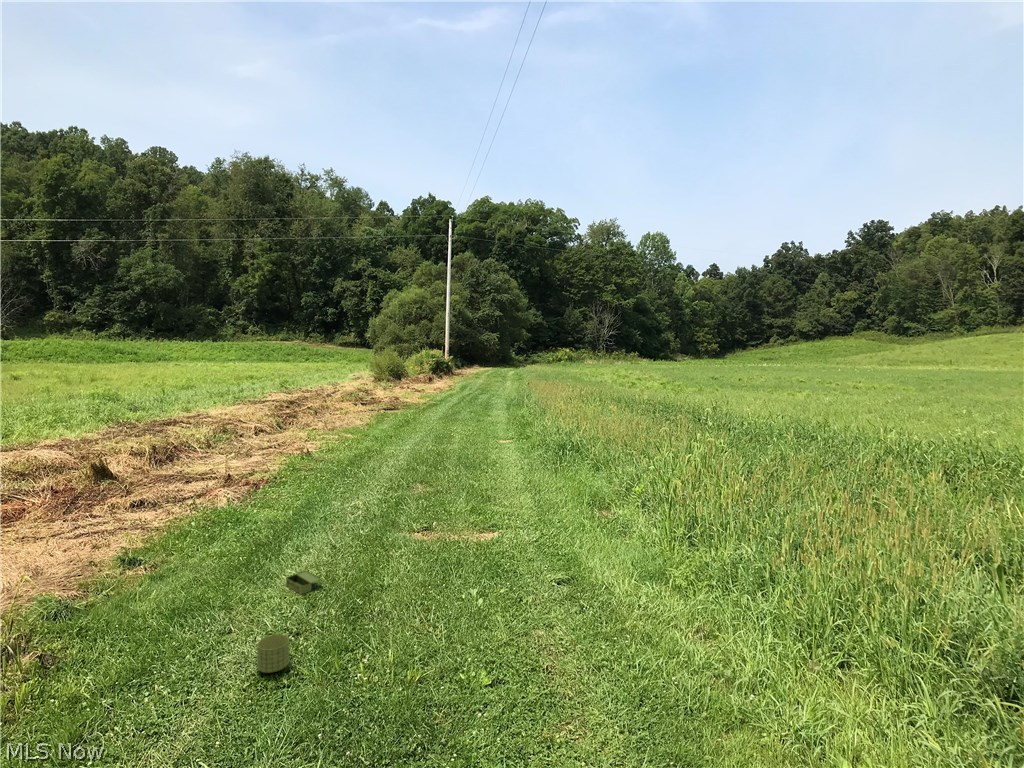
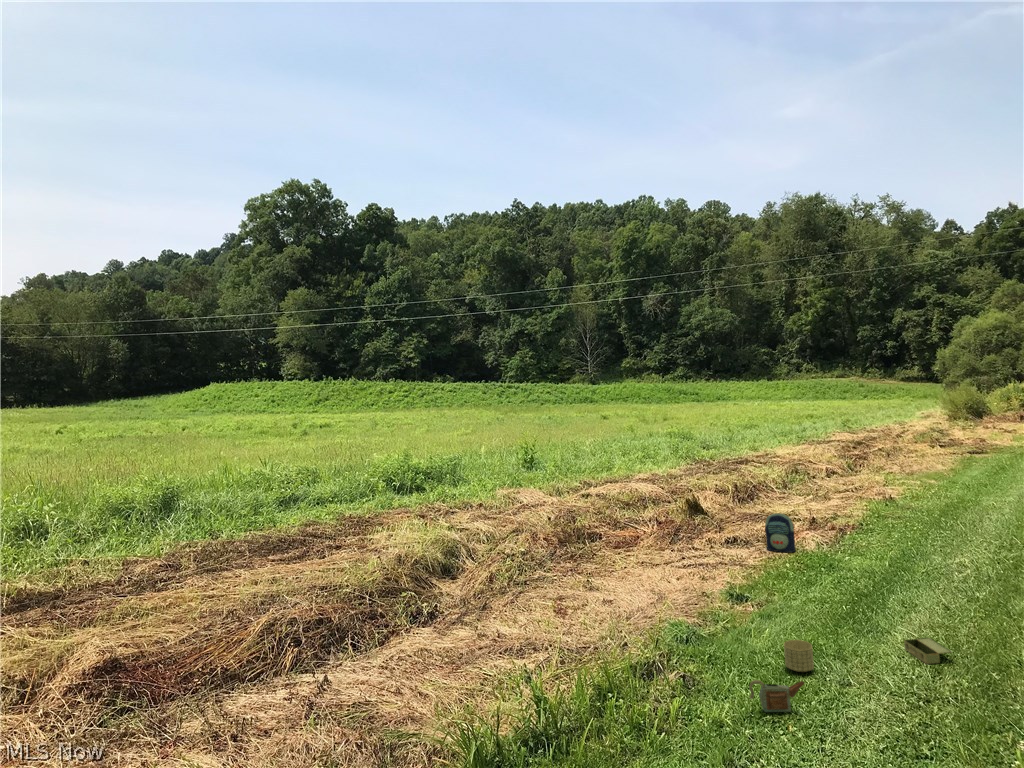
backpack: none [176,473,207,510] -> present [765,513,796,553]
planter: present [257,634,289,673] -> present [784,640,814,672]
watering can: none [112,647,180,693] -> present [749,680,804,712]

